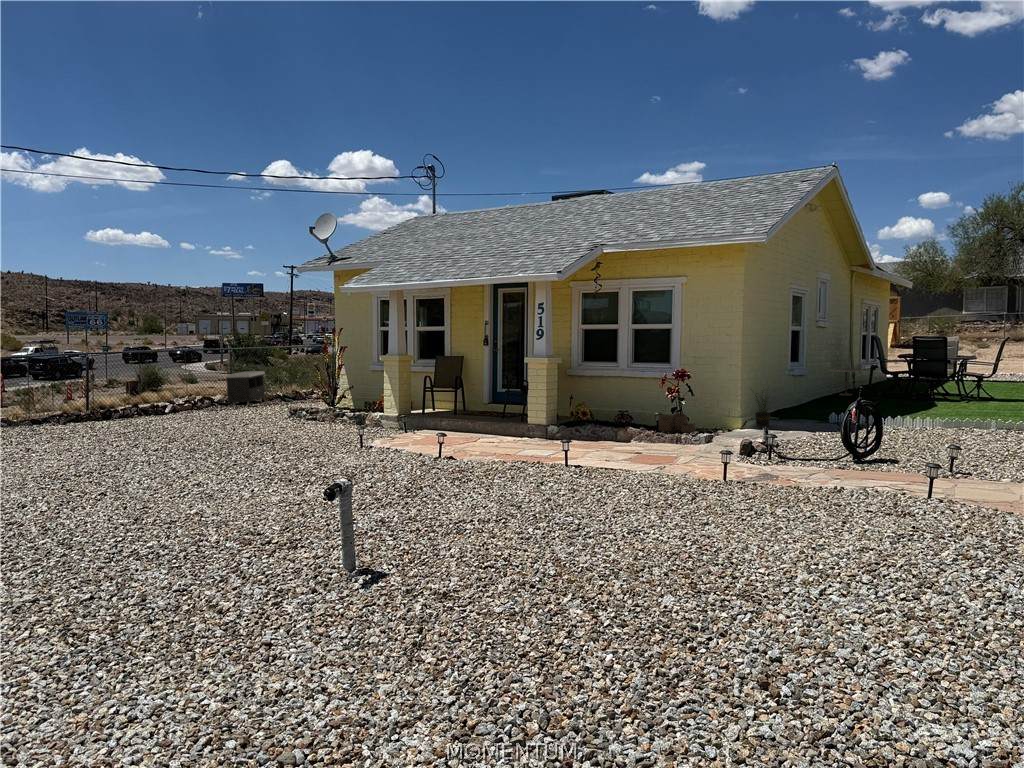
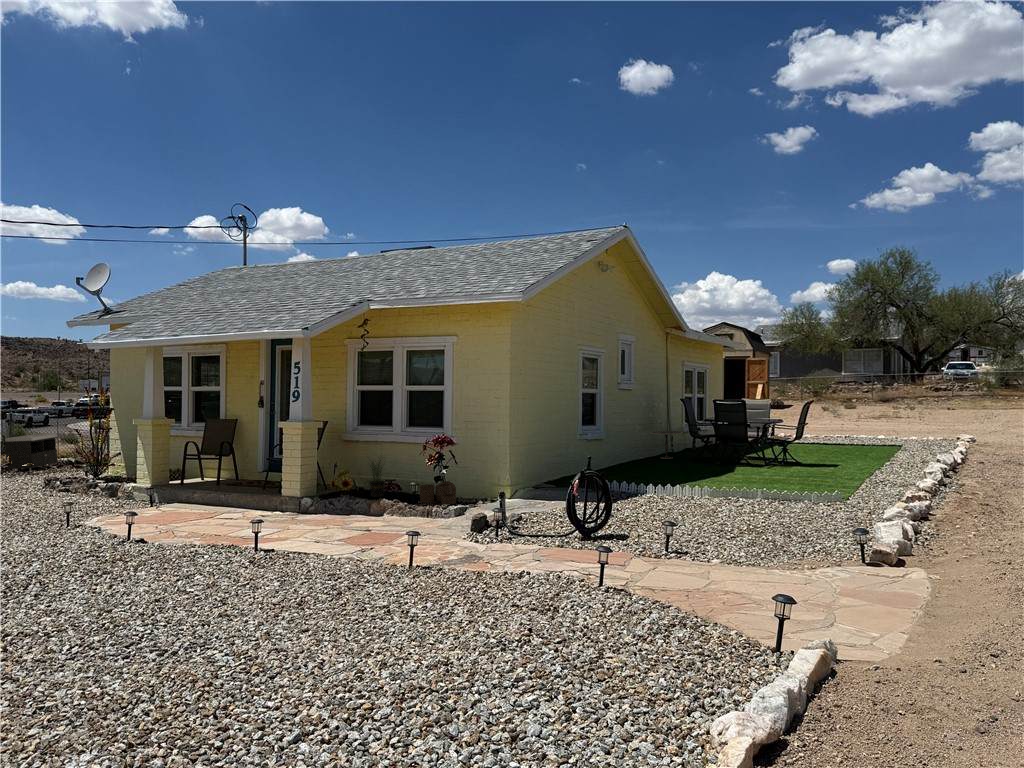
potted plant: present [755,391,770,428] -> present [369,460,385,497]

